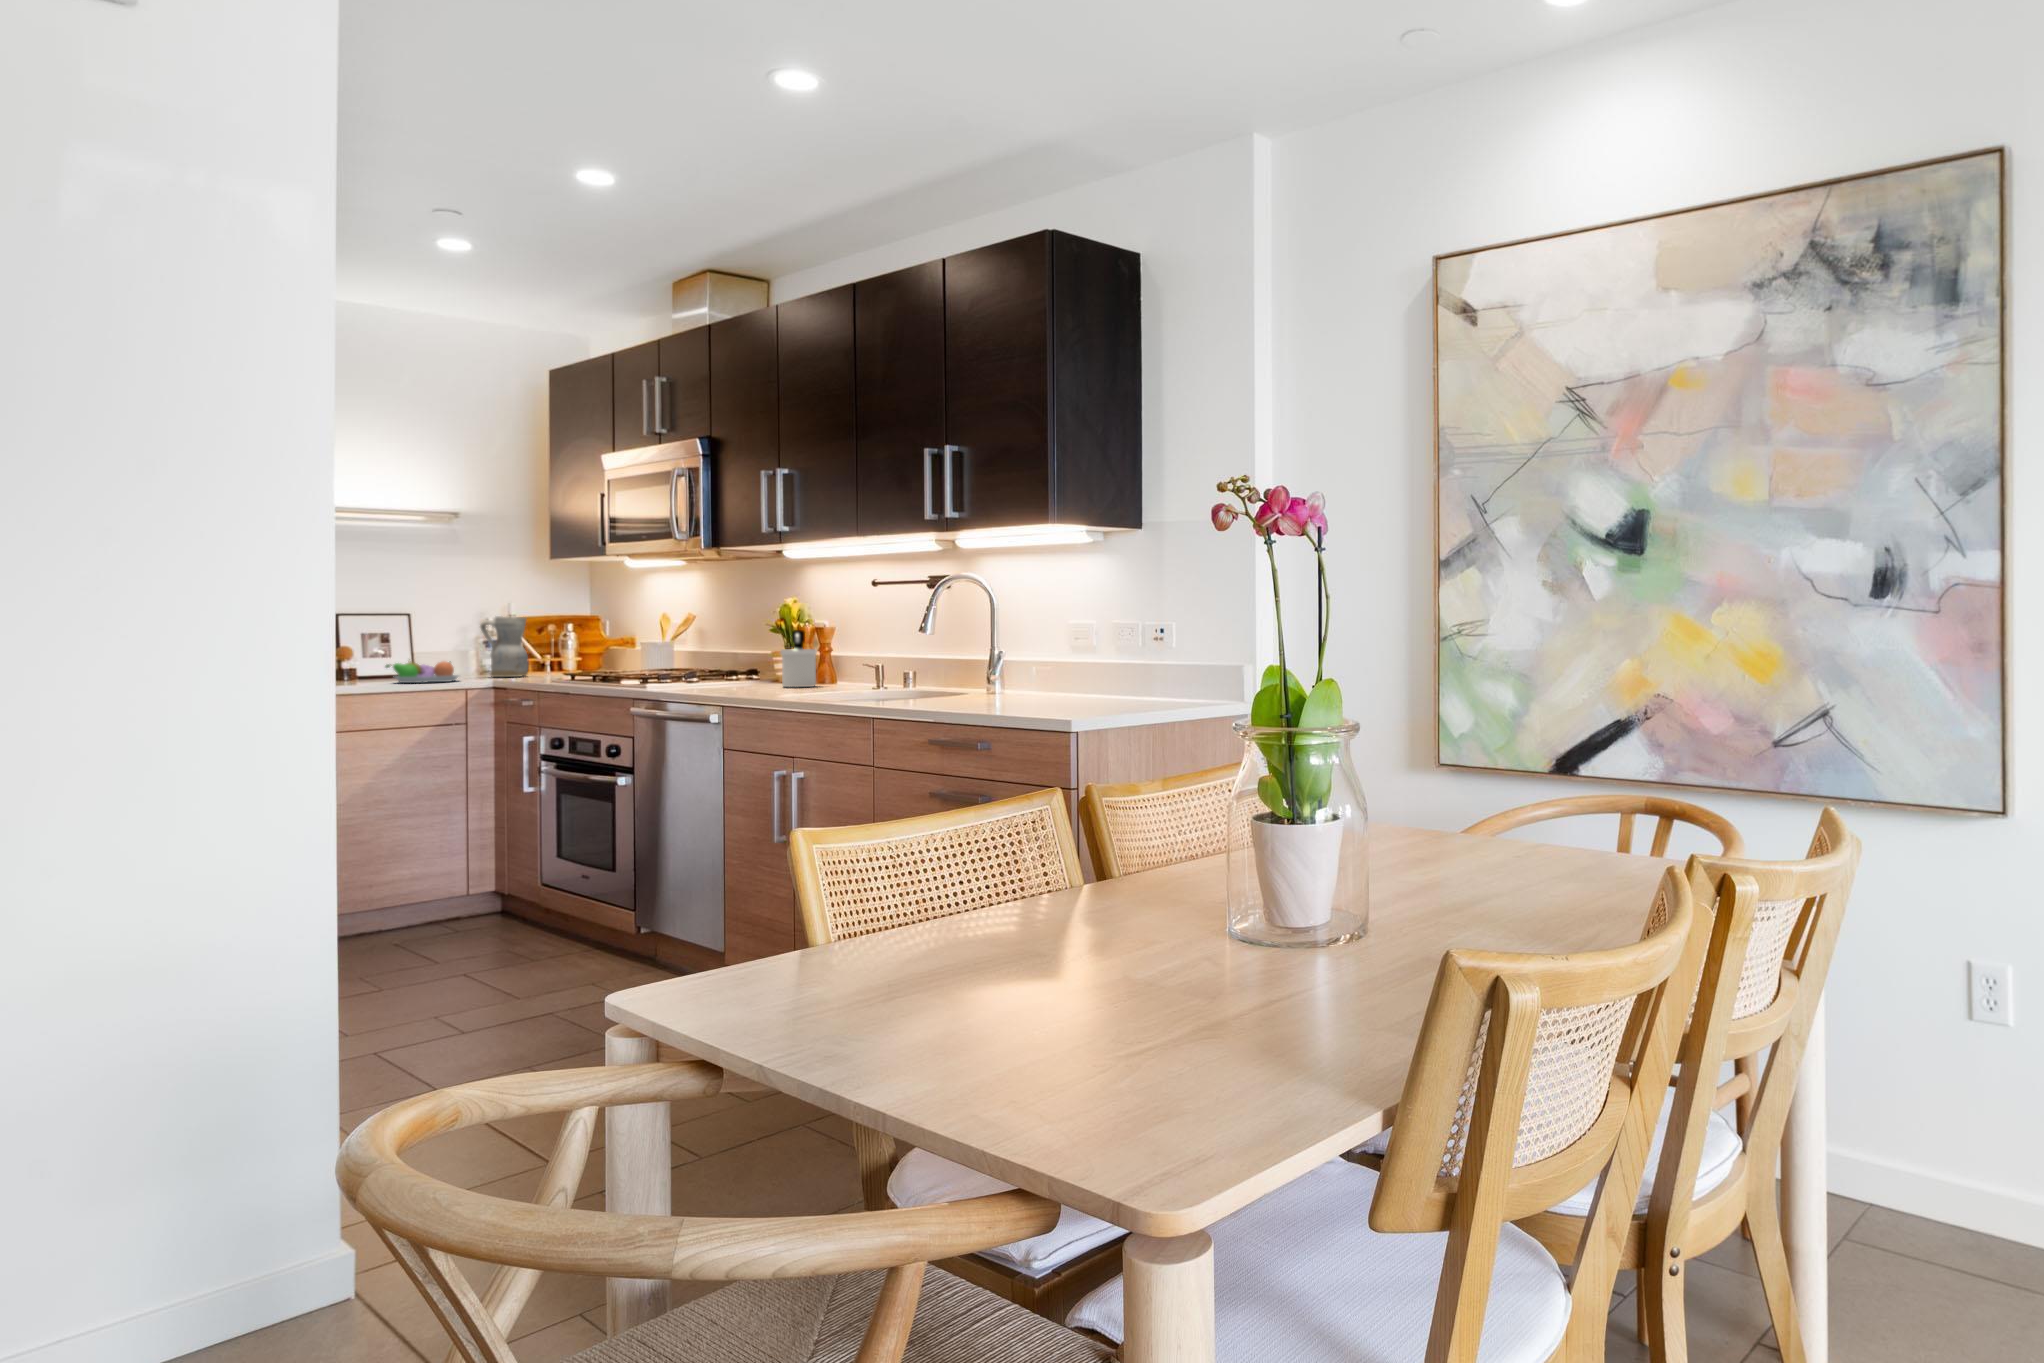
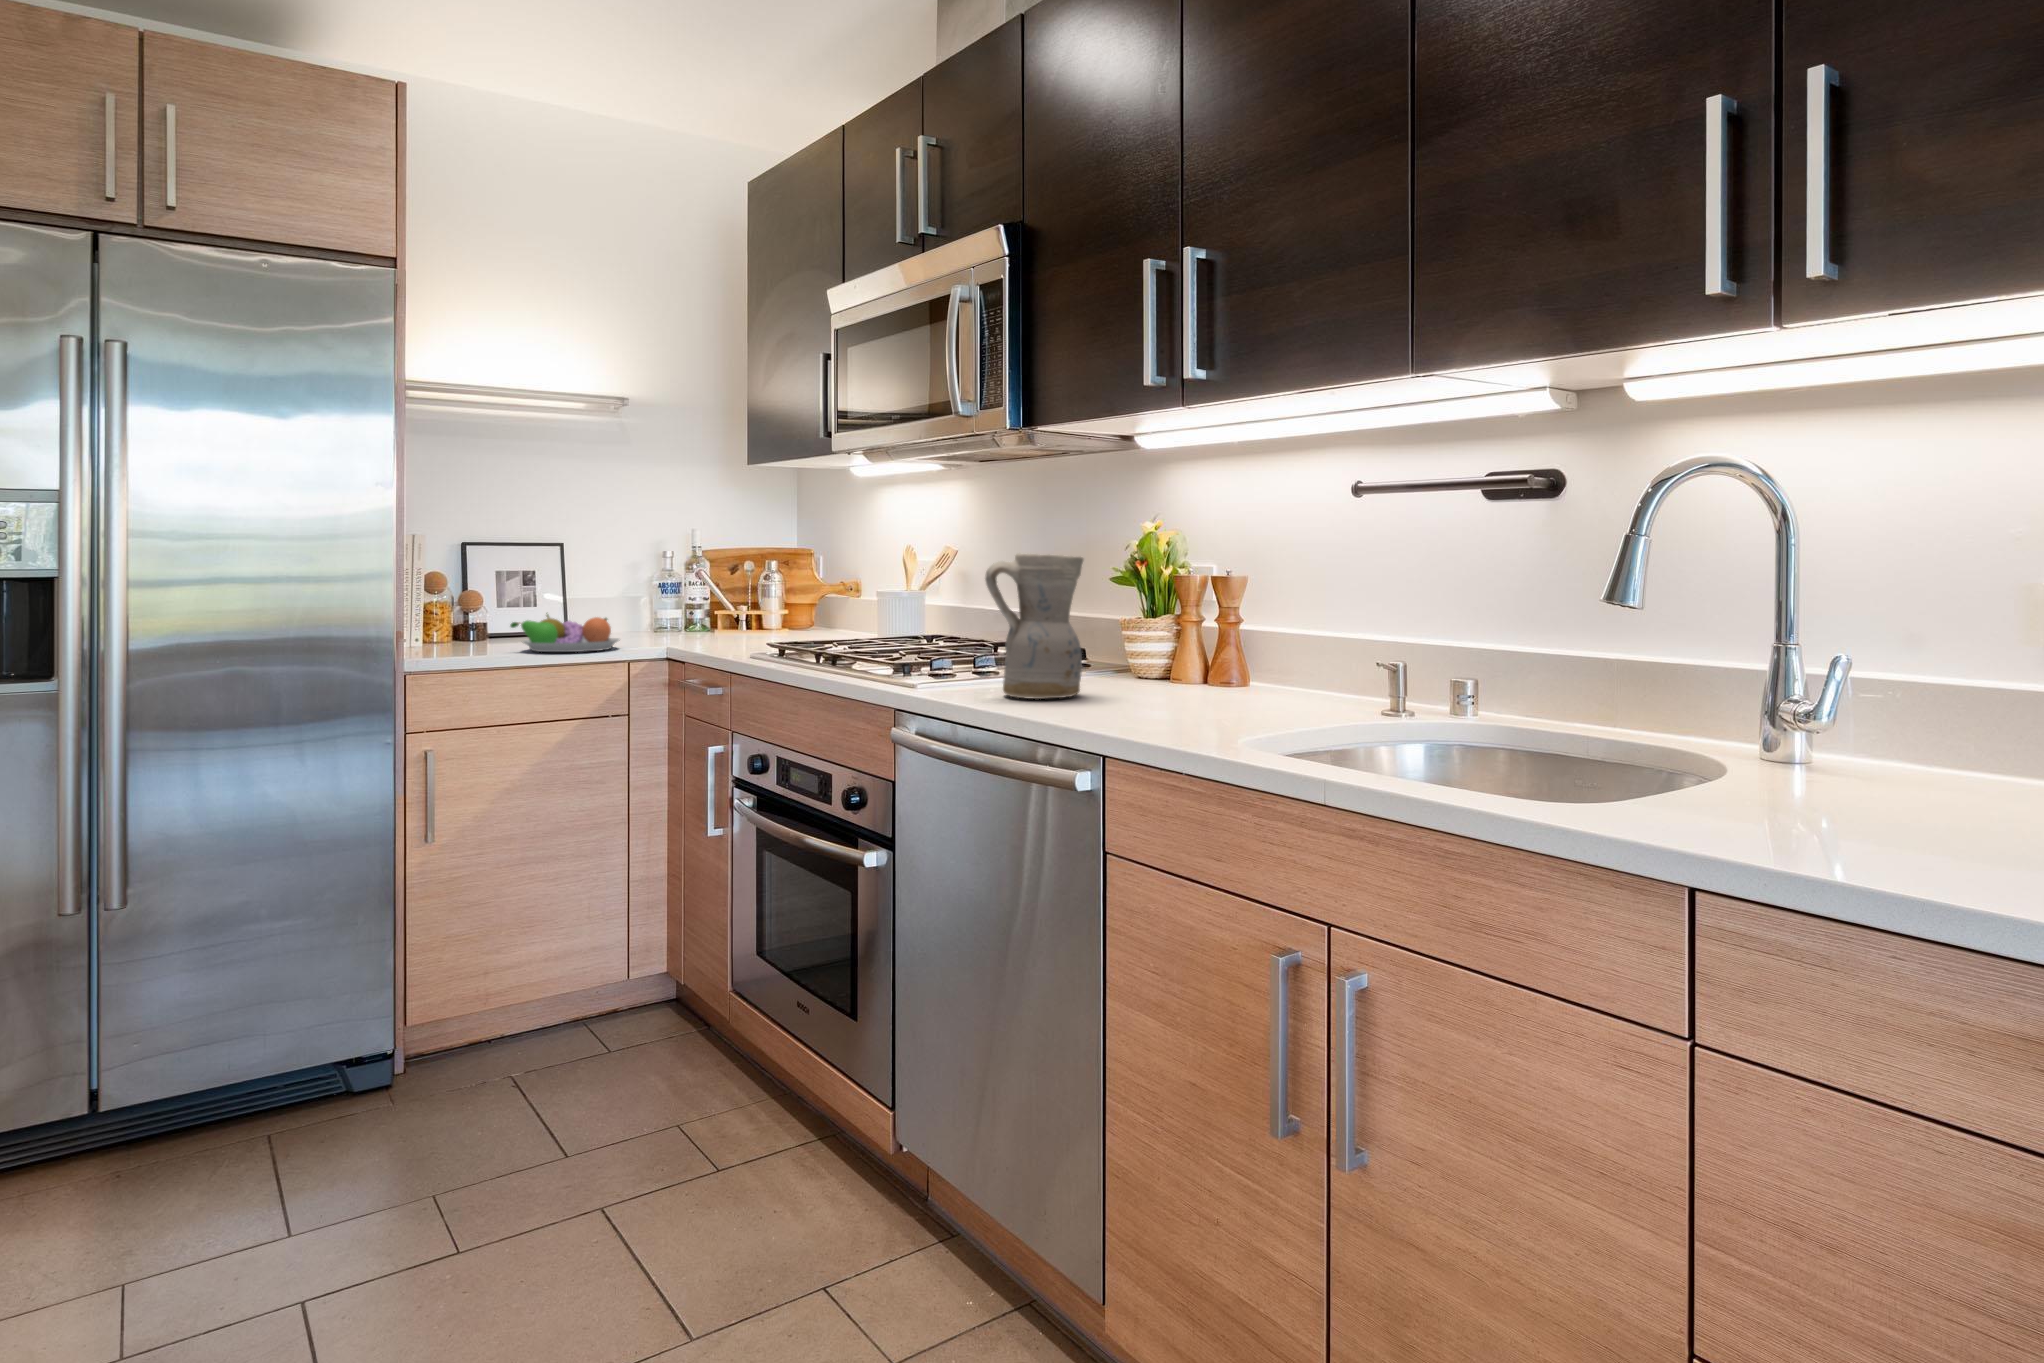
ceramic pitcher: present [480,616,528,677] -> present [985,553,1083,699]
soap dispenser: present [781,630,817,687] -> none [1164,581,1233,695]

